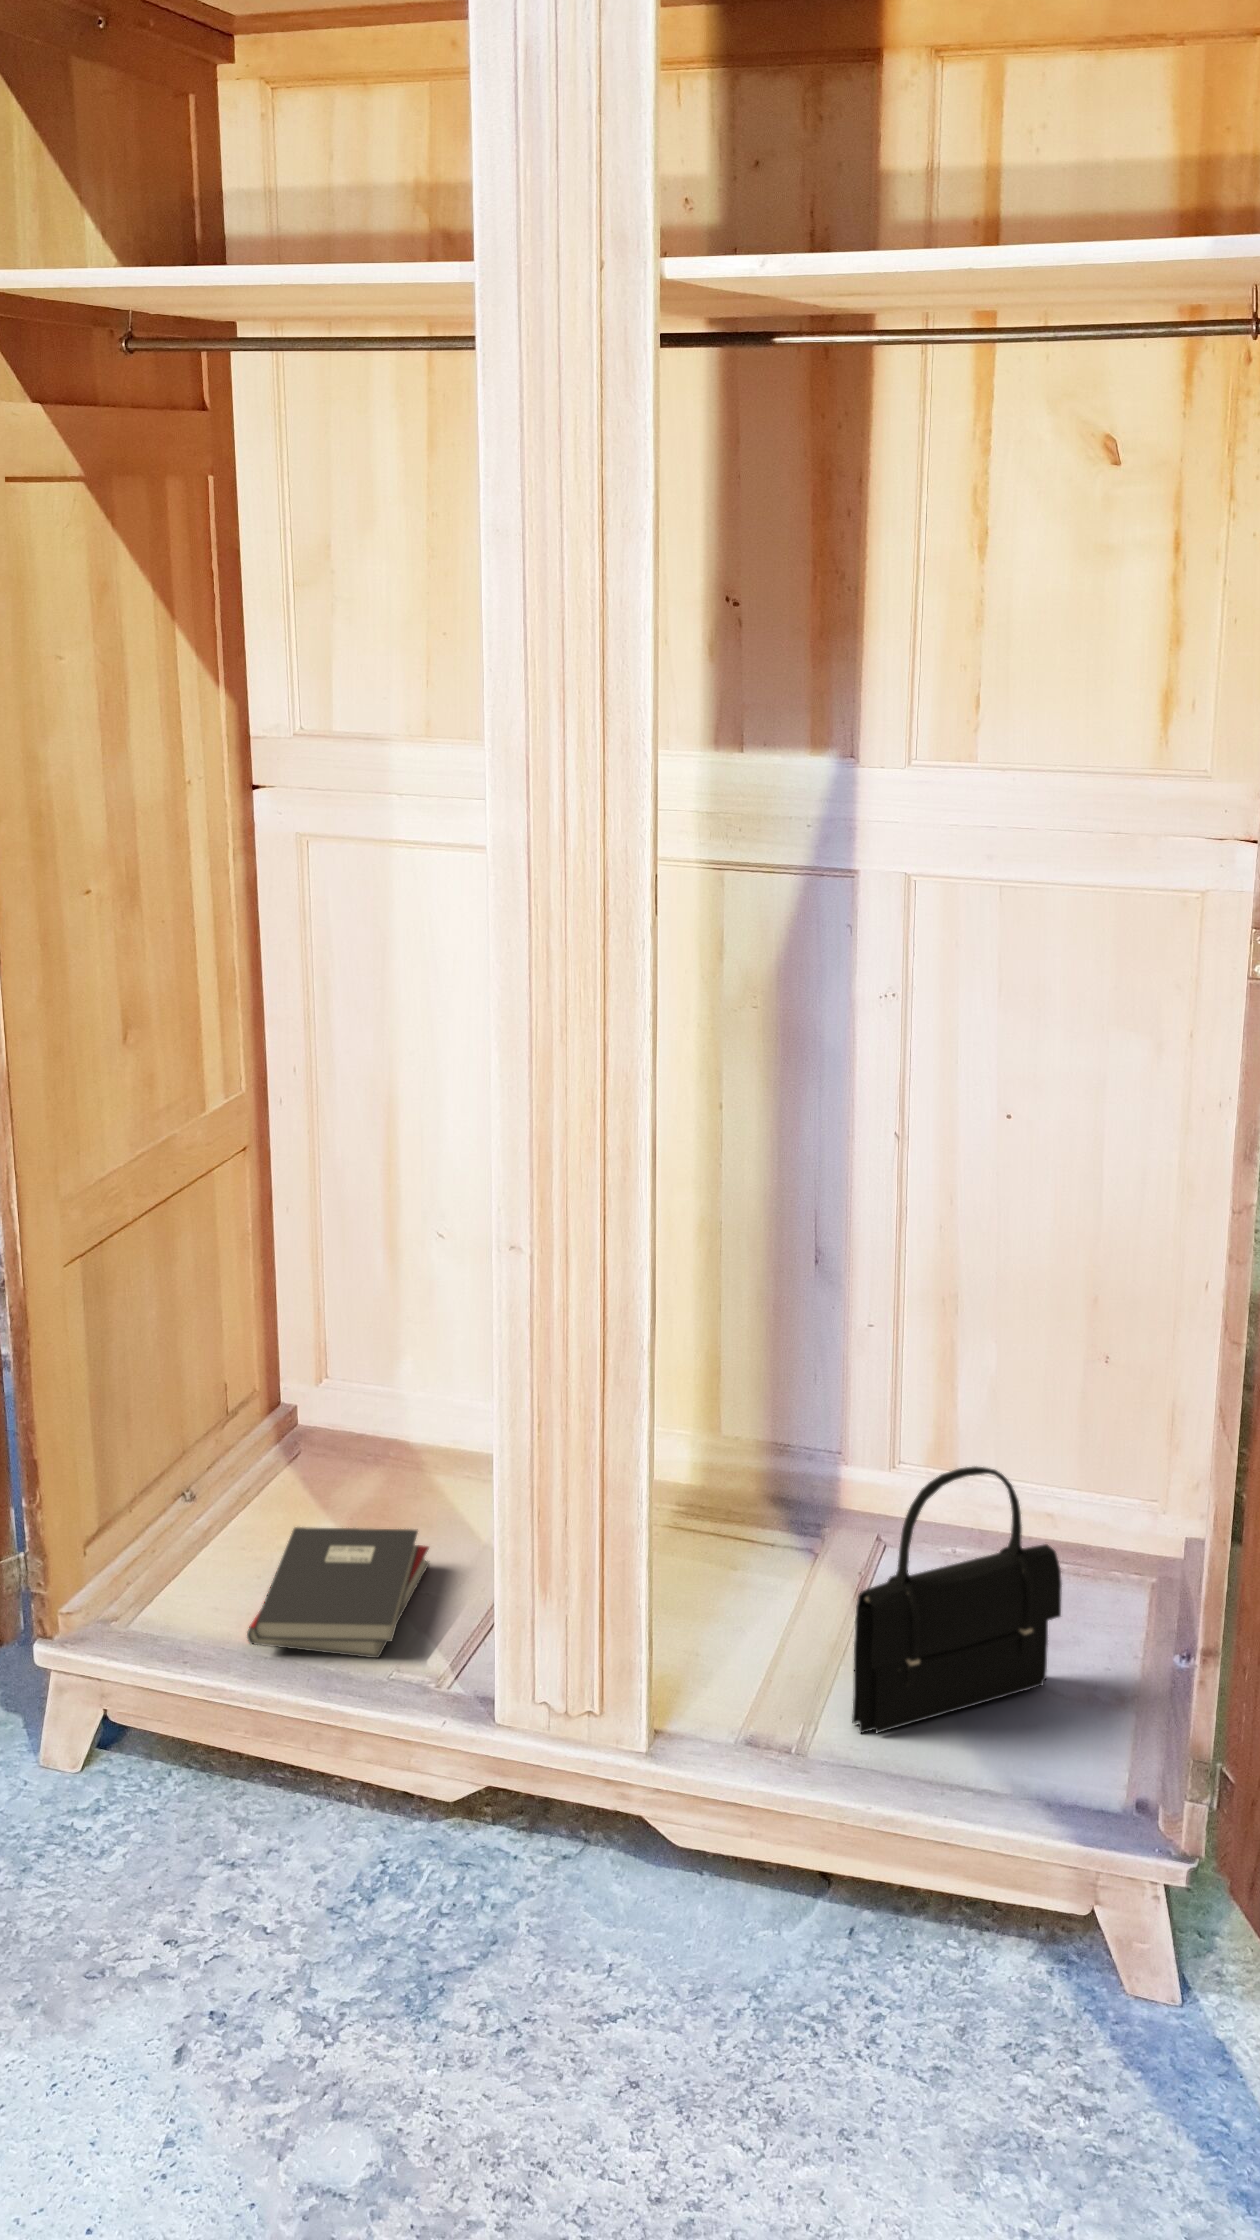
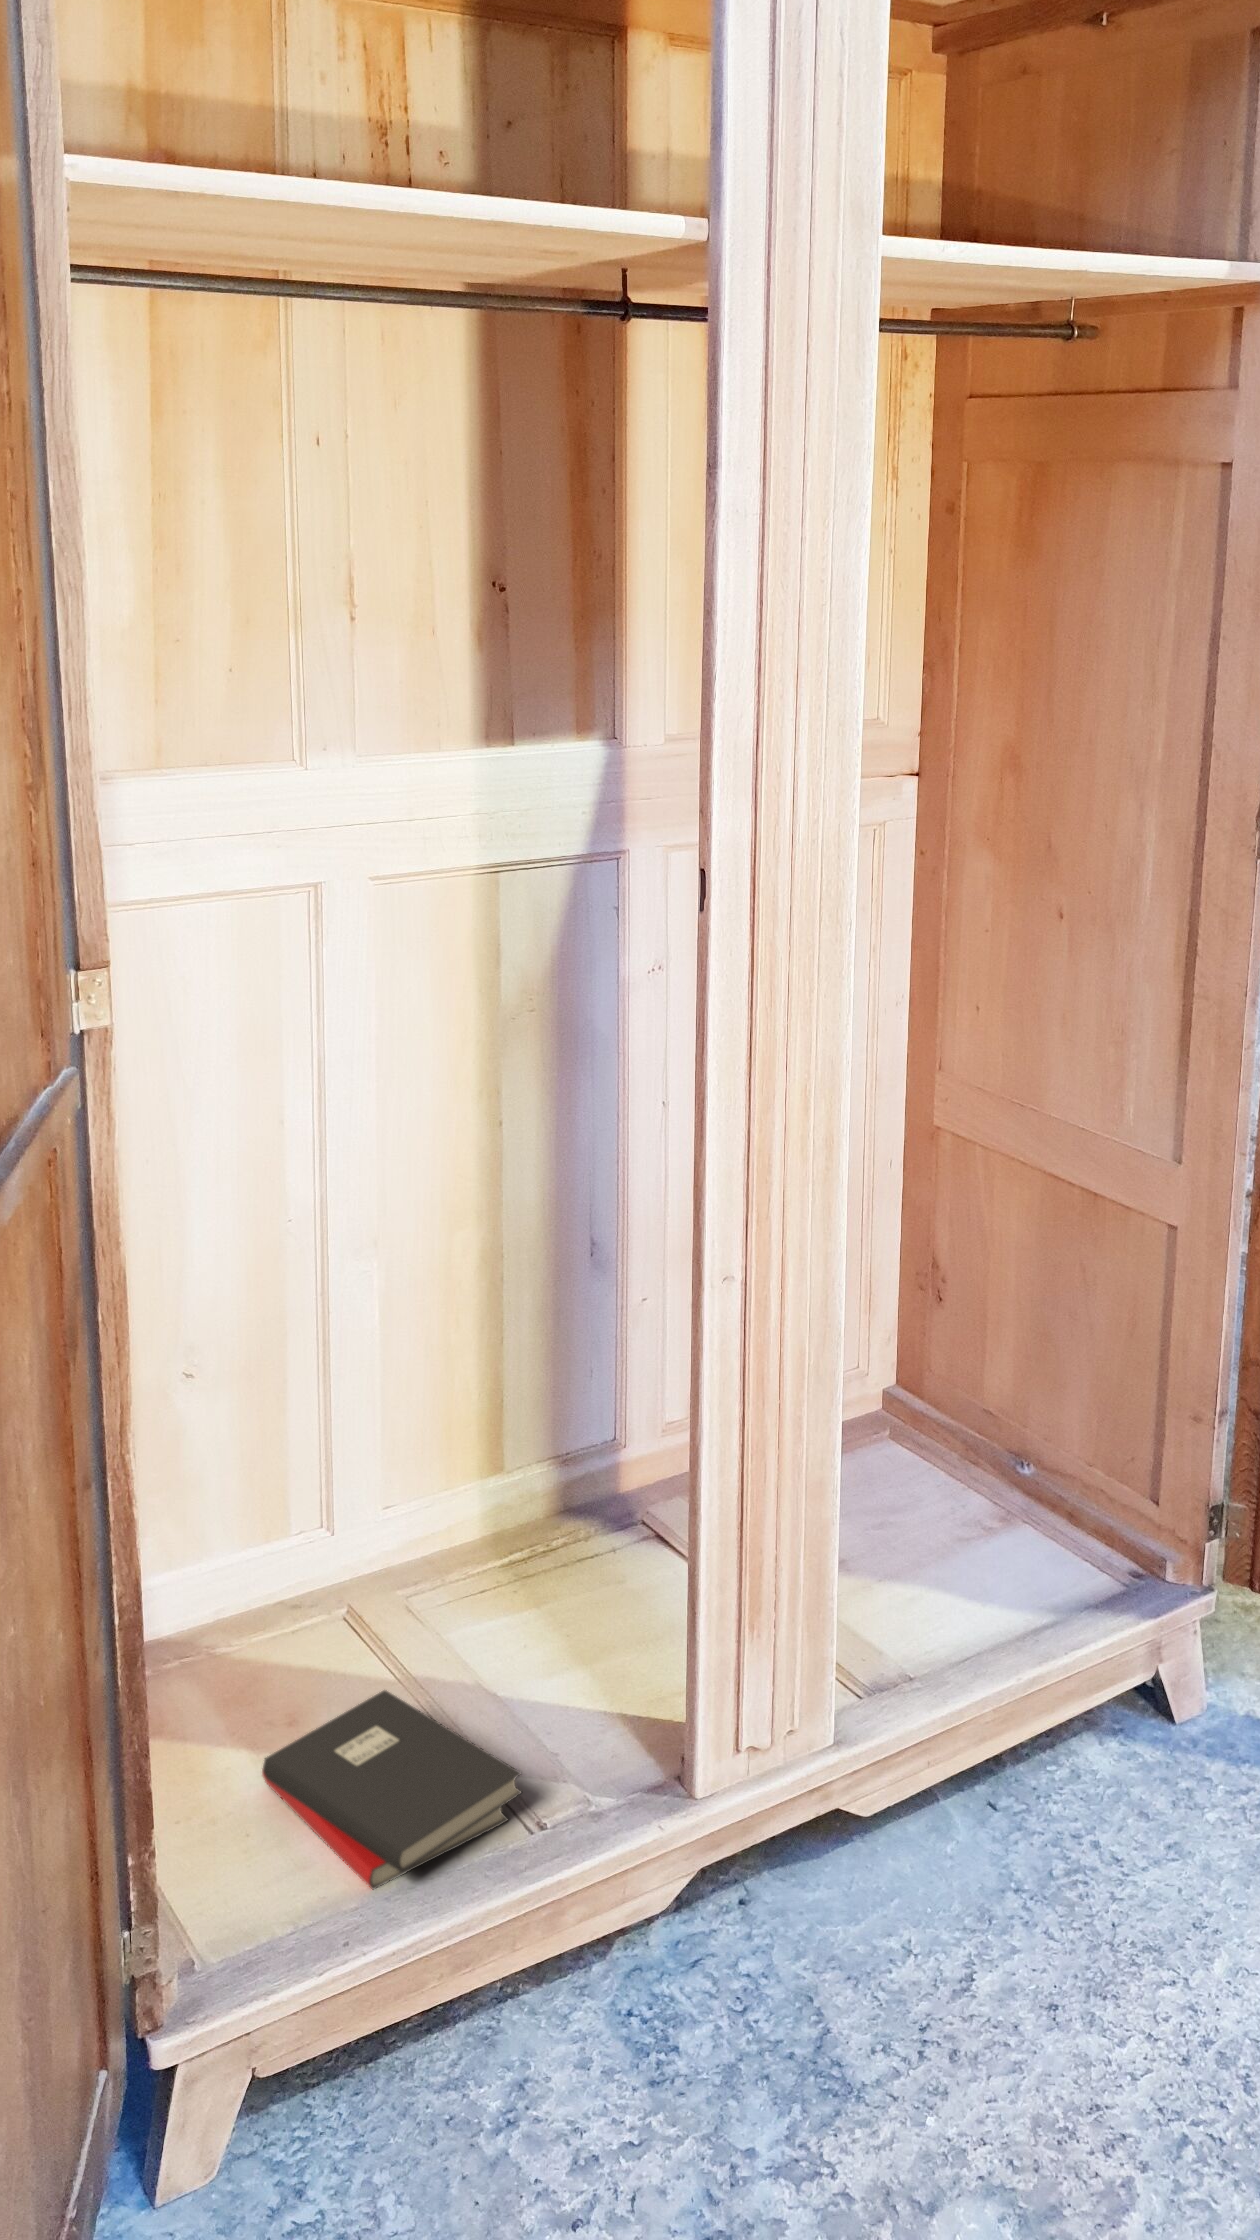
handbag: present [852,1467,1062,1733] -> none [913,1353,984,1633]

